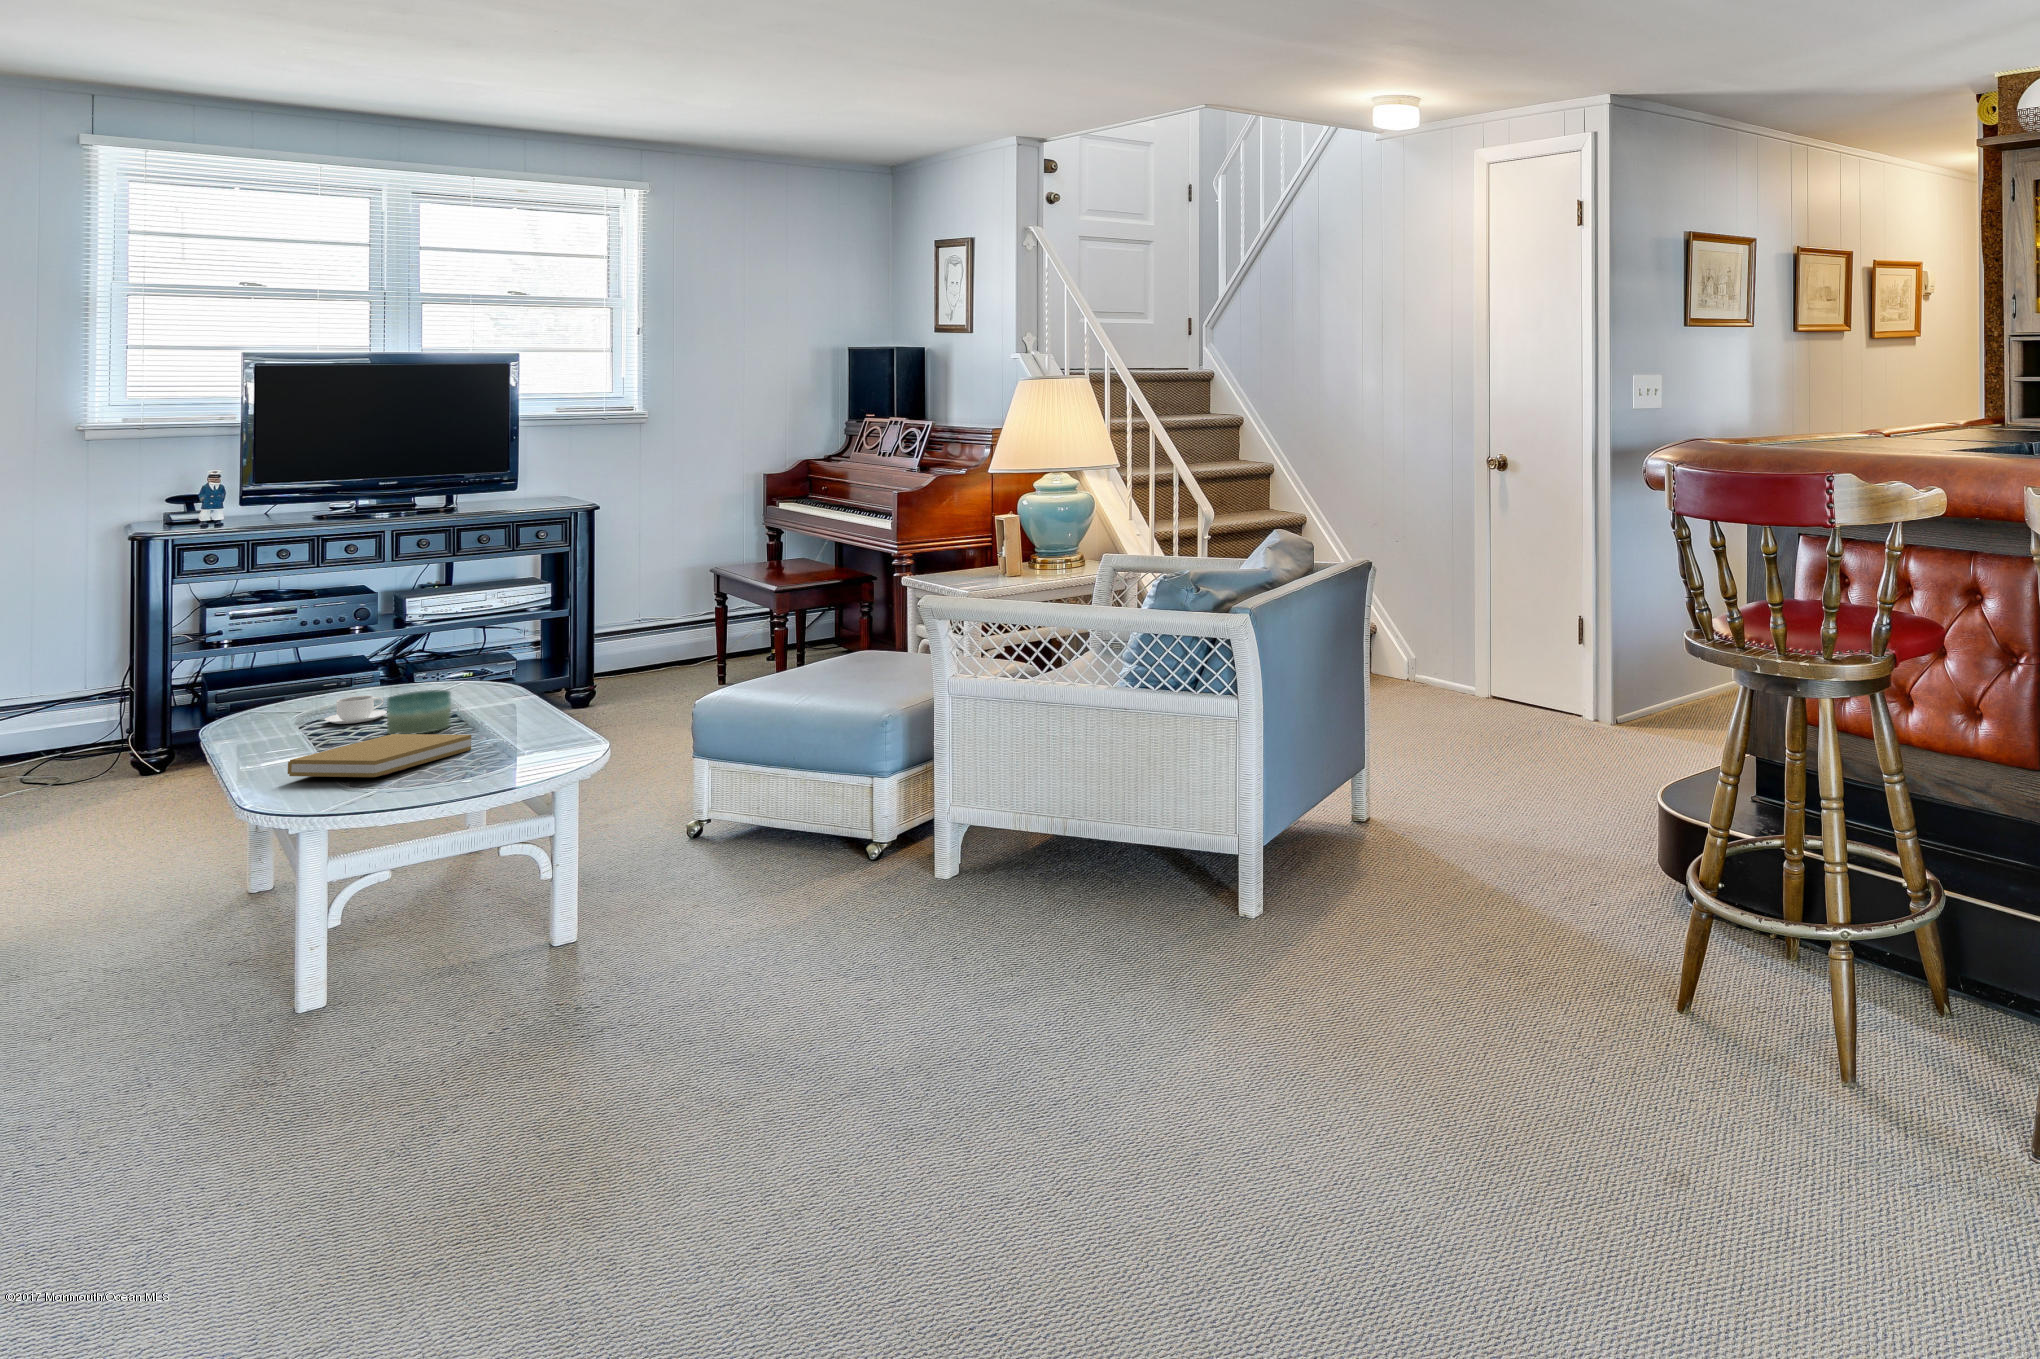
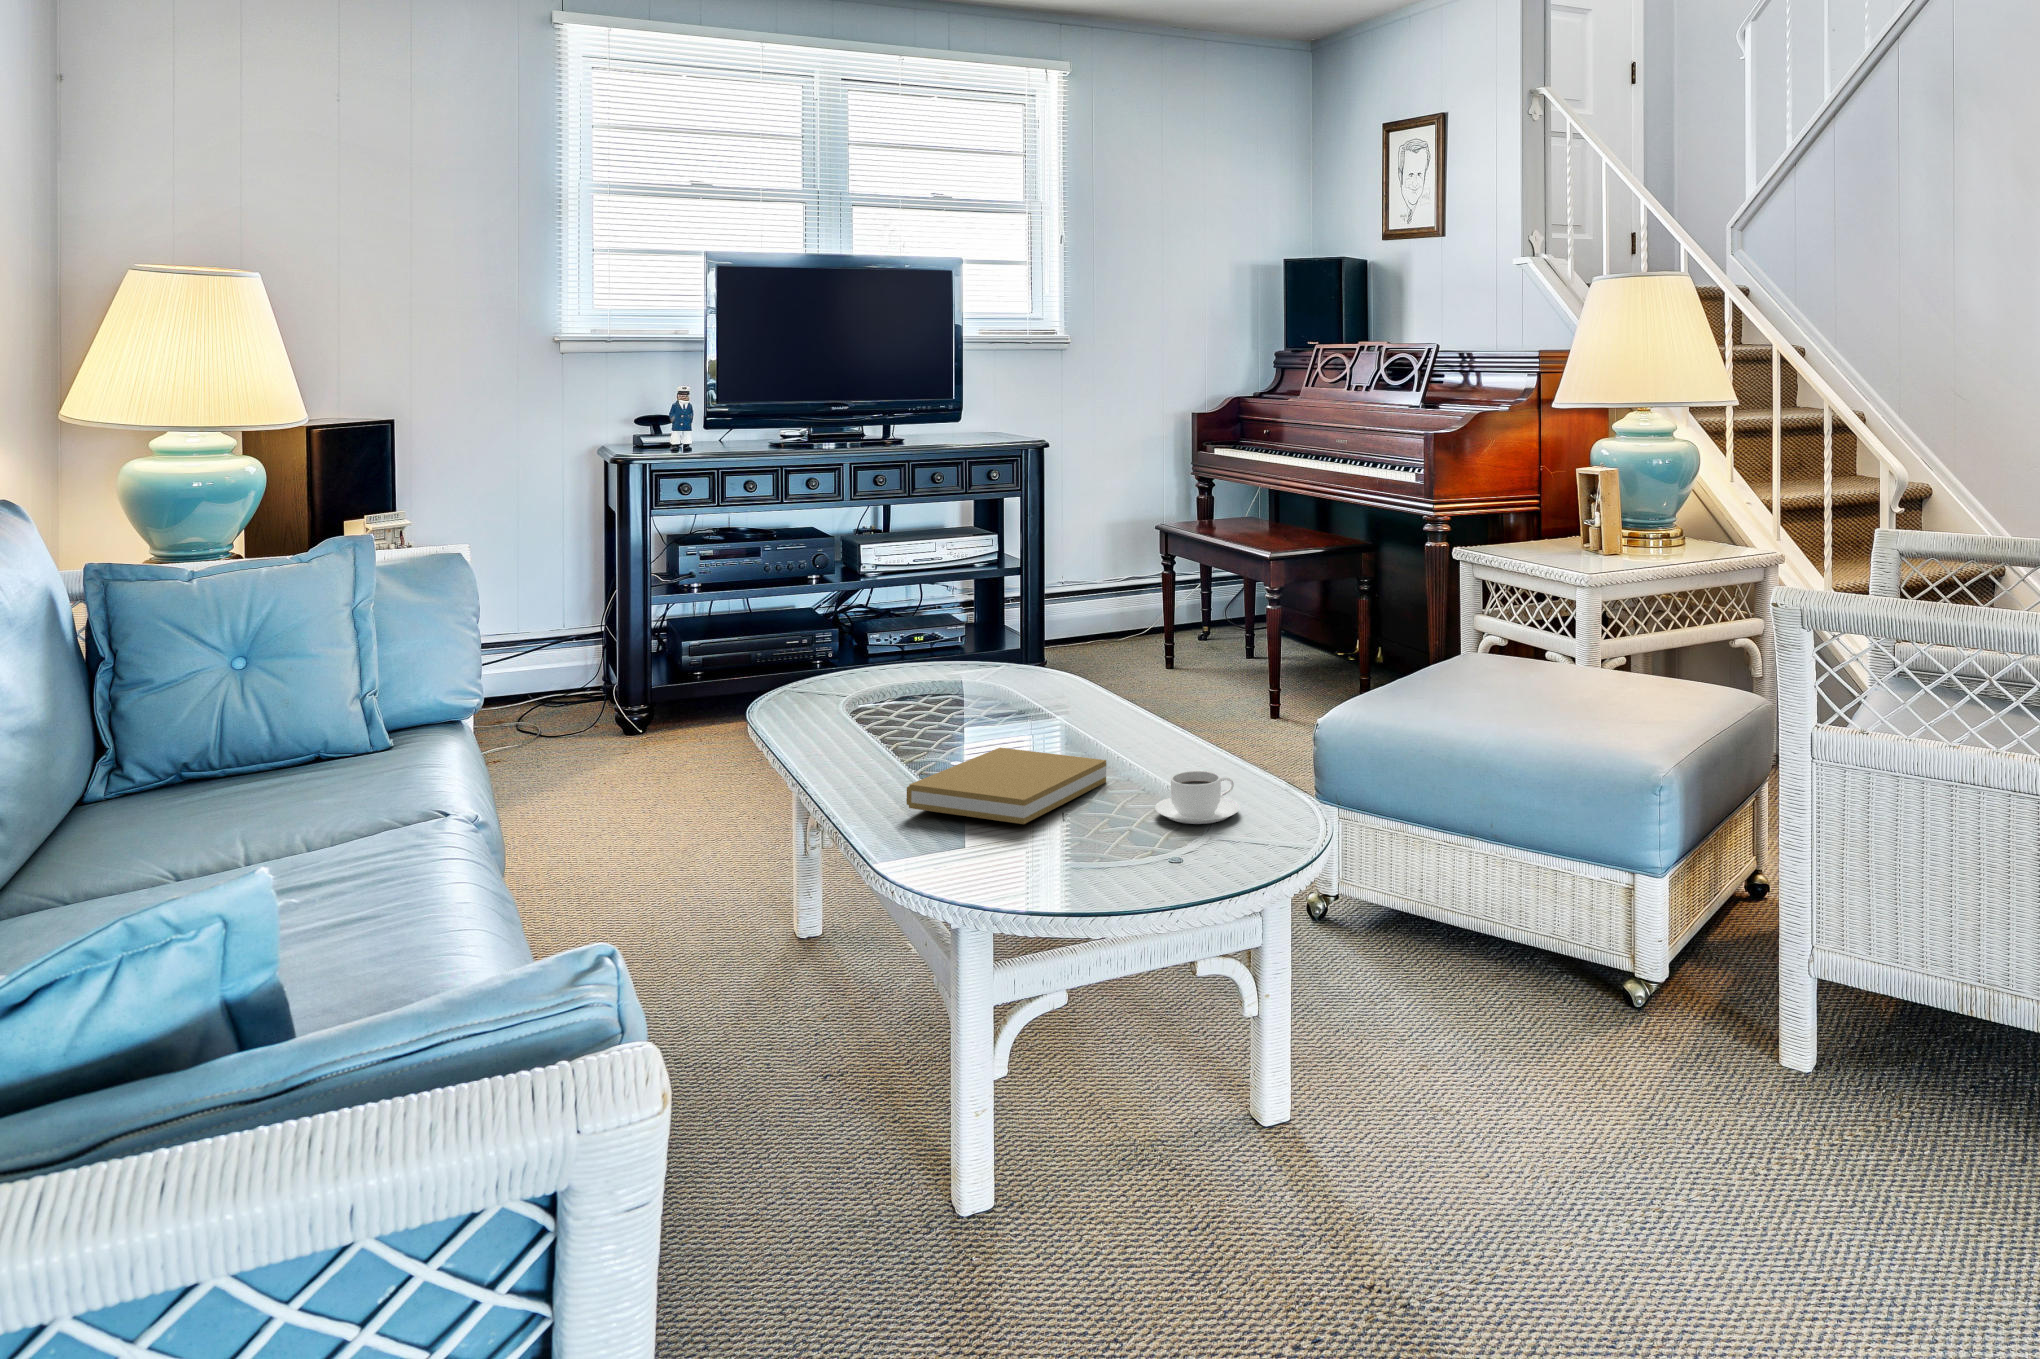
candle: present [387,690,451,734] -> none [971,681,1042,745]
coffee cup: present [325,696,387,724] -> present [1155,771,1240,824]

